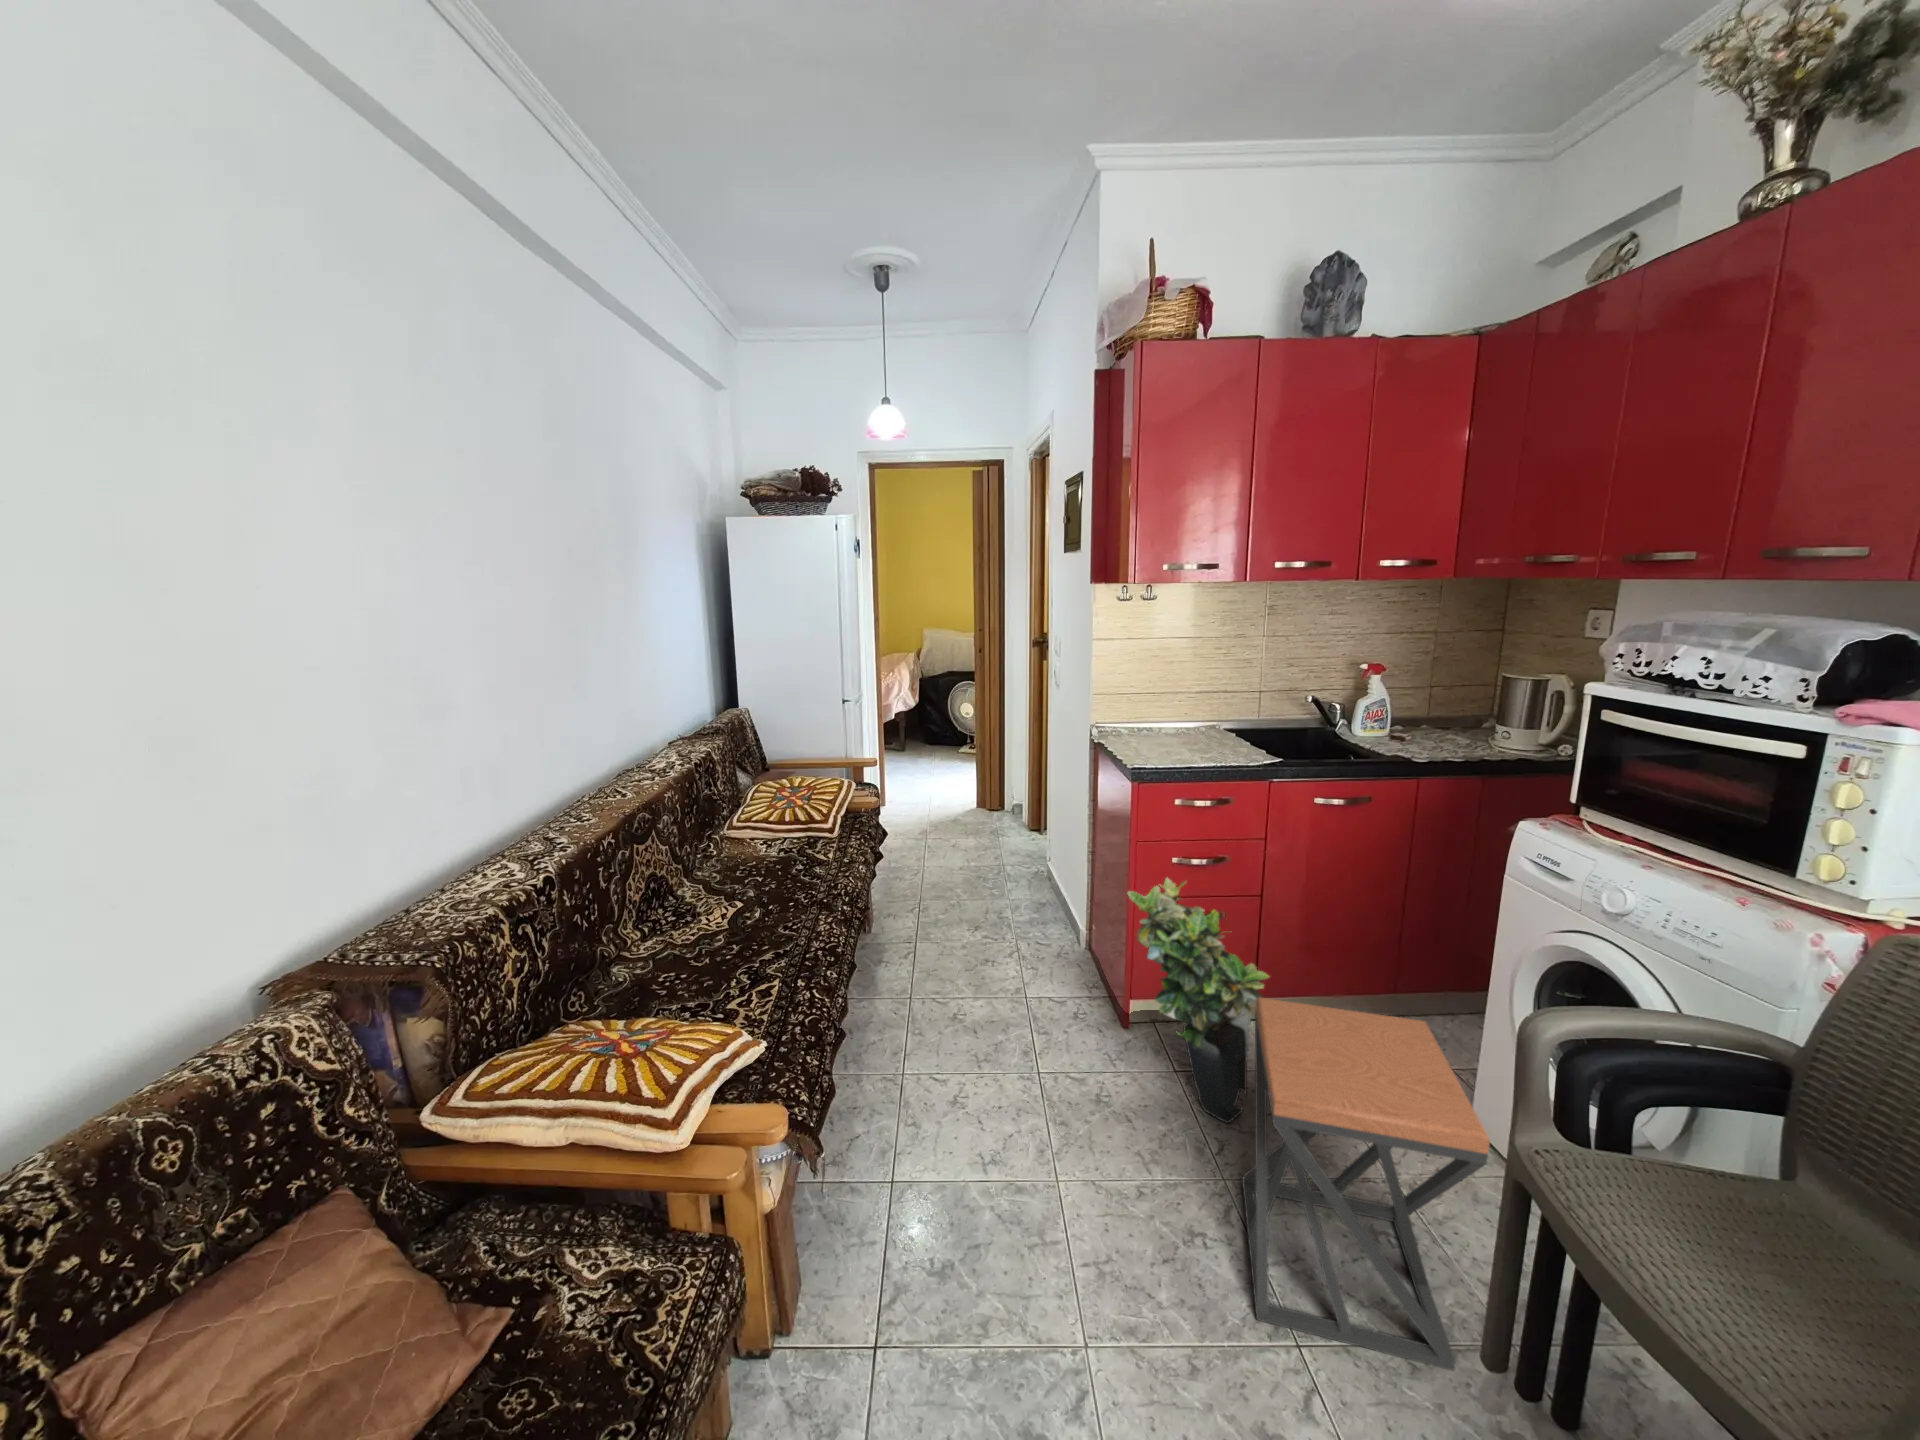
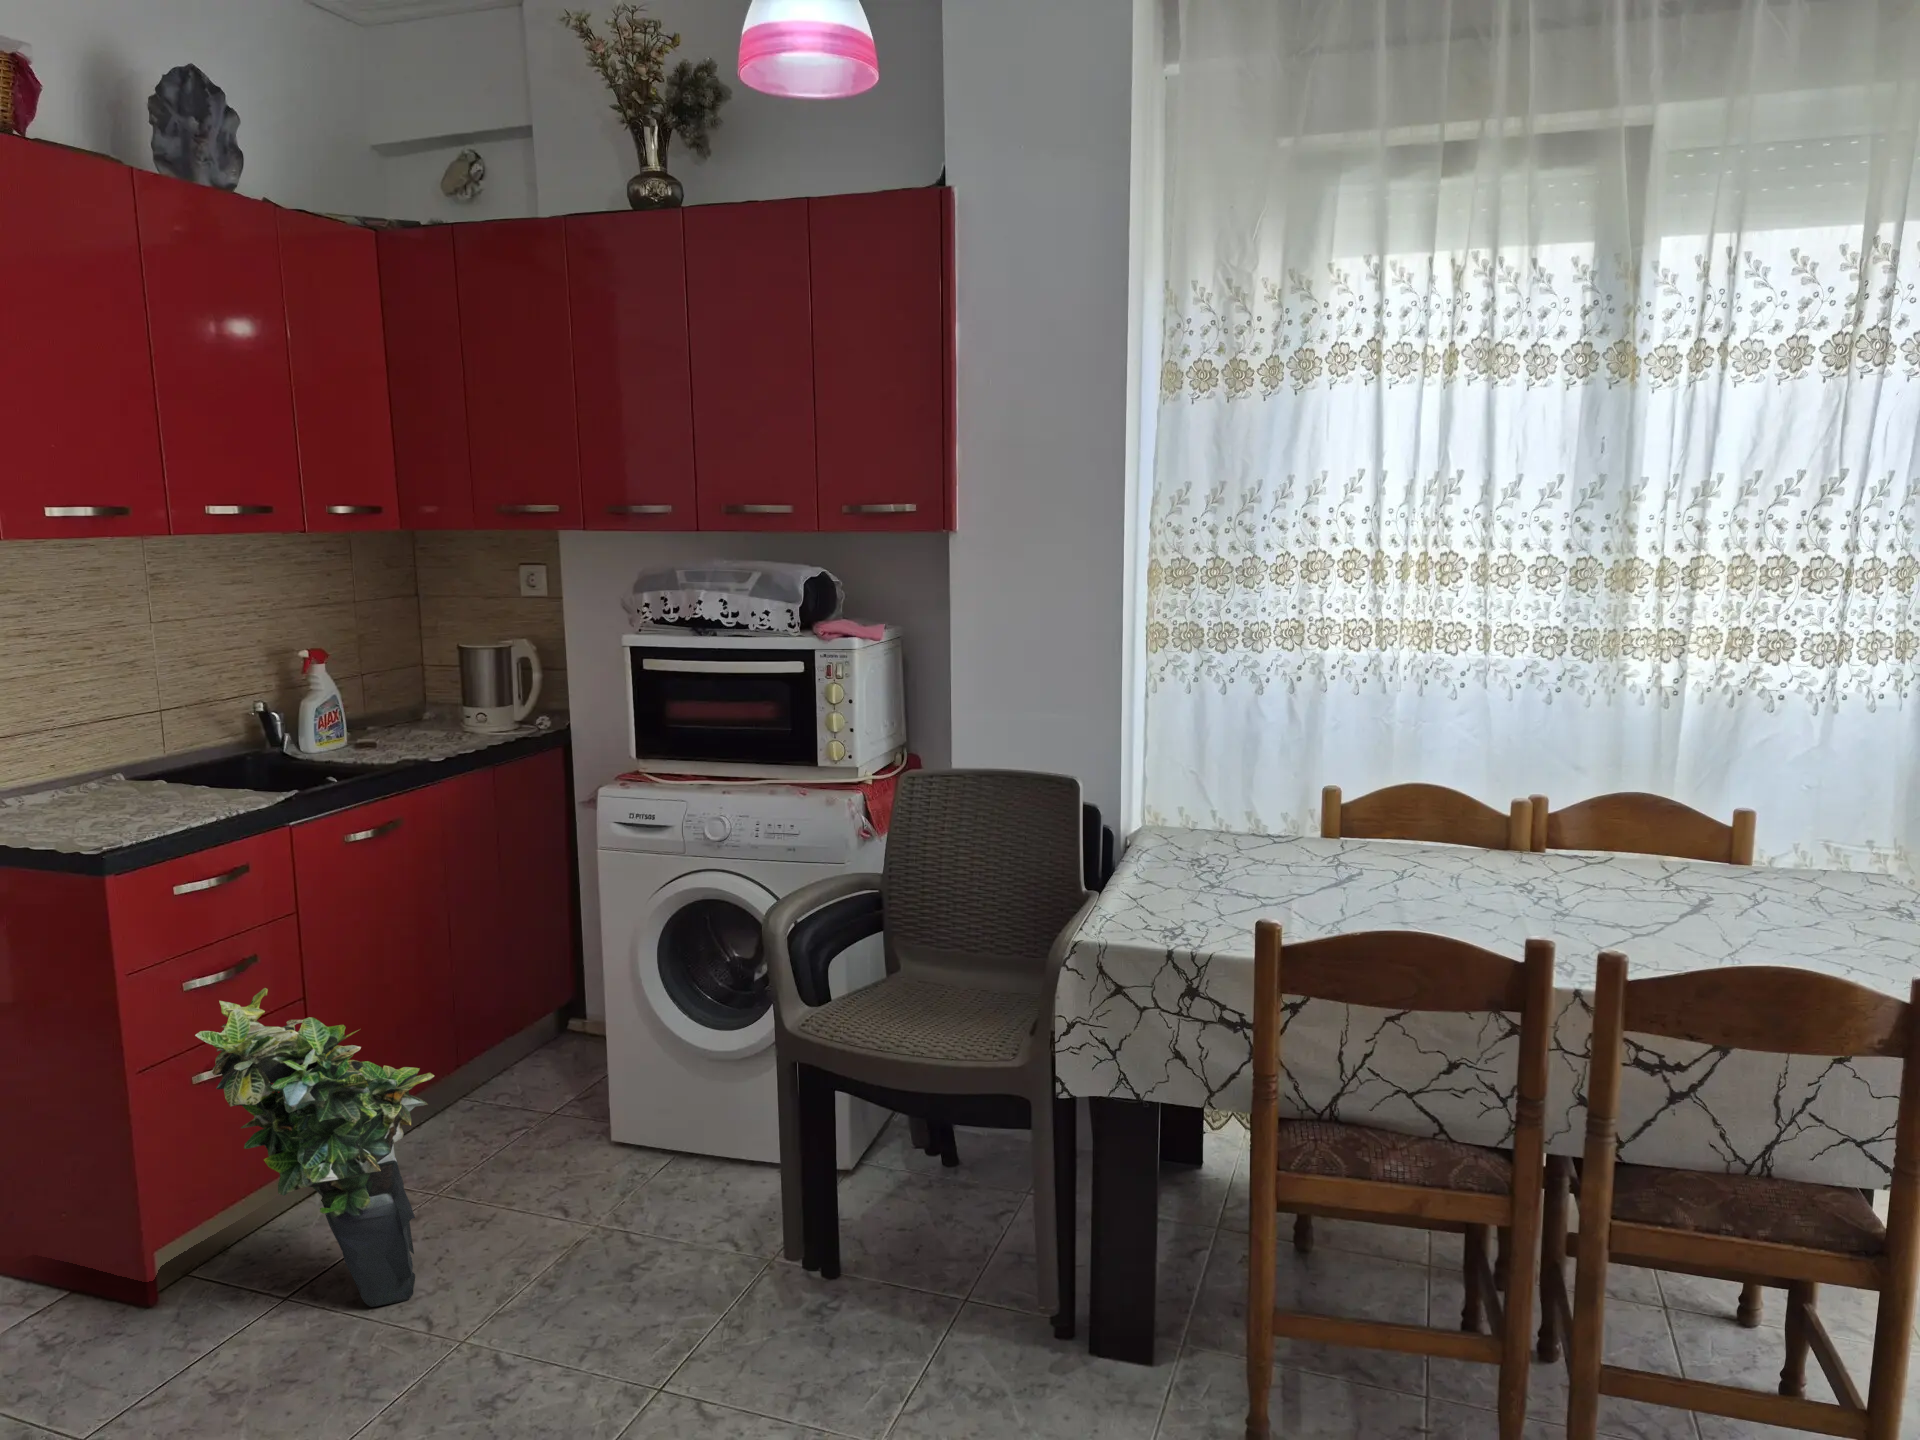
stool: present [1242,997,1490,1370] -> none [475,1009,755,1404]

